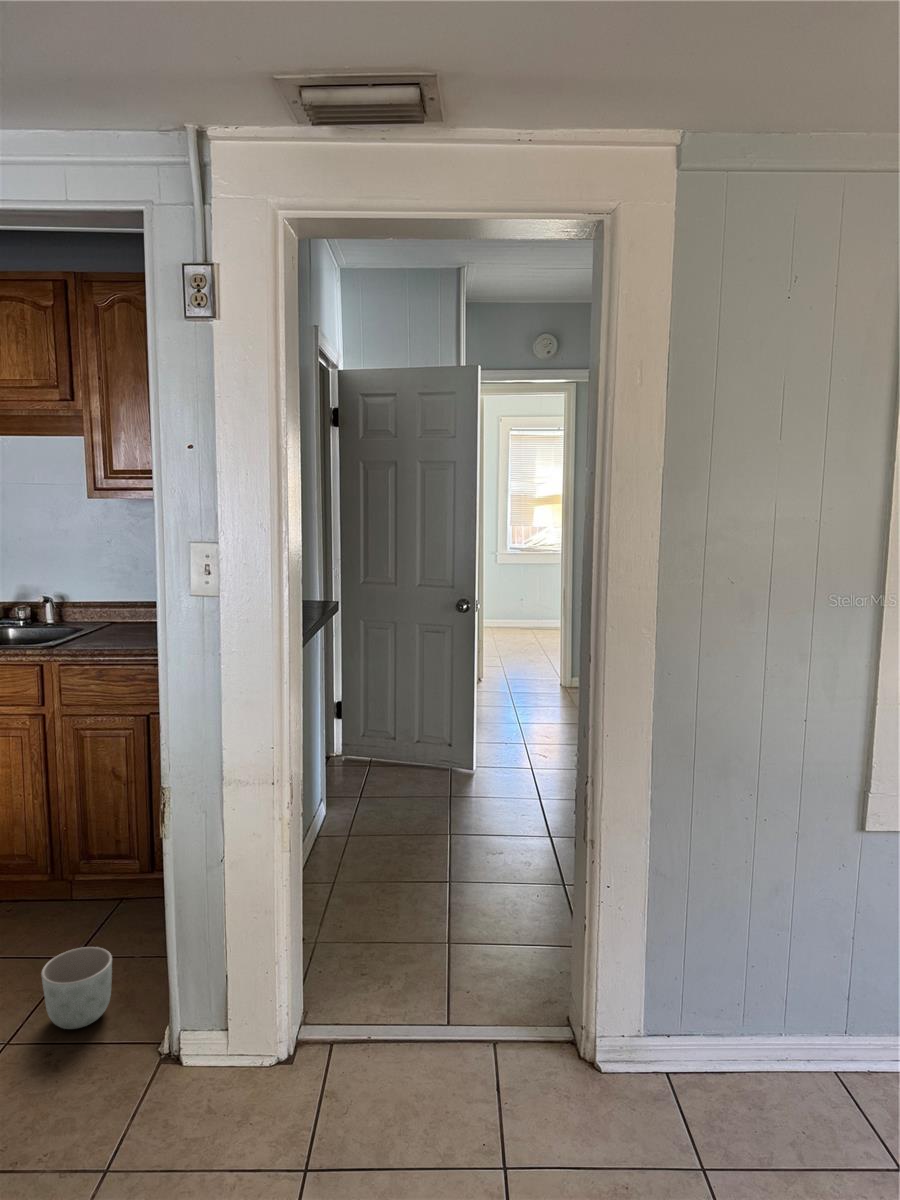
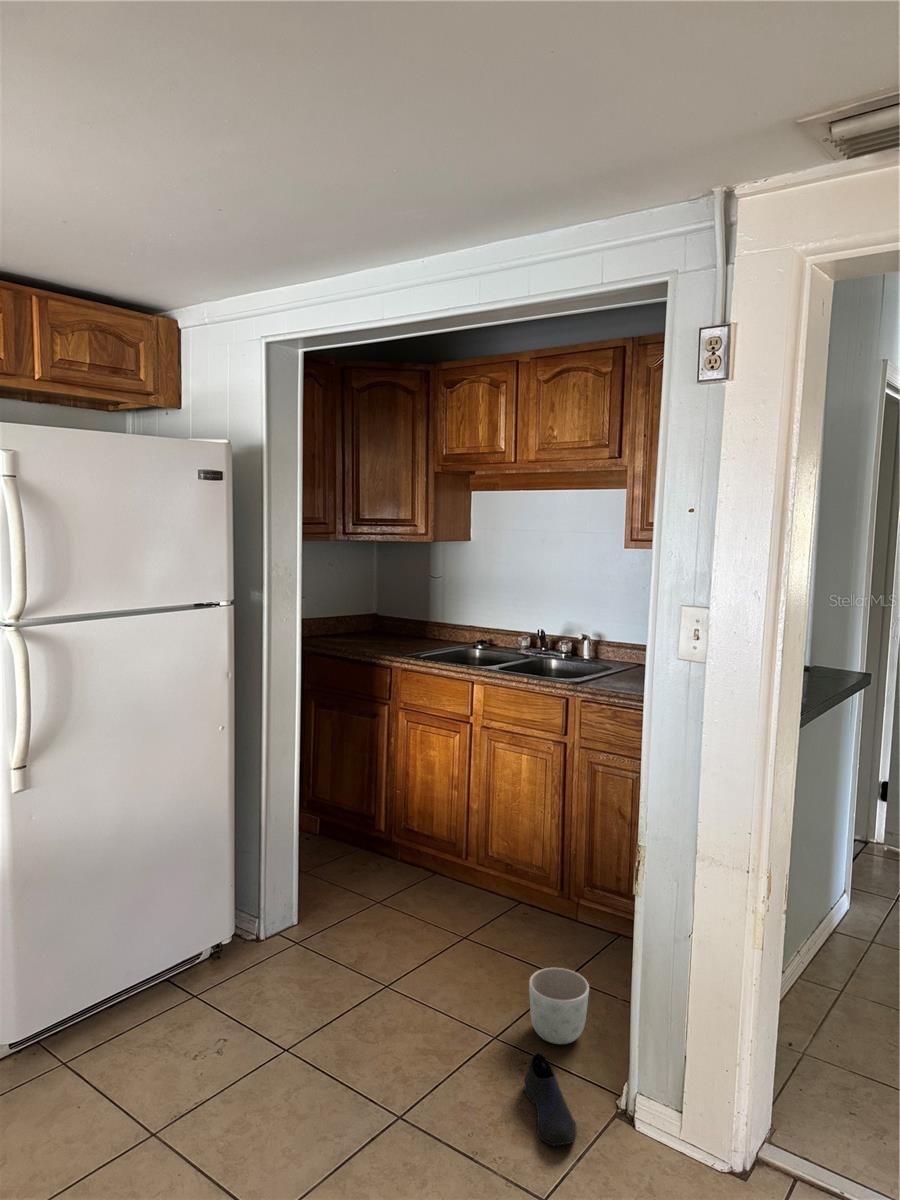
shoe: none [55,1040,125,1126] -> present [524,1052,577,1145]

